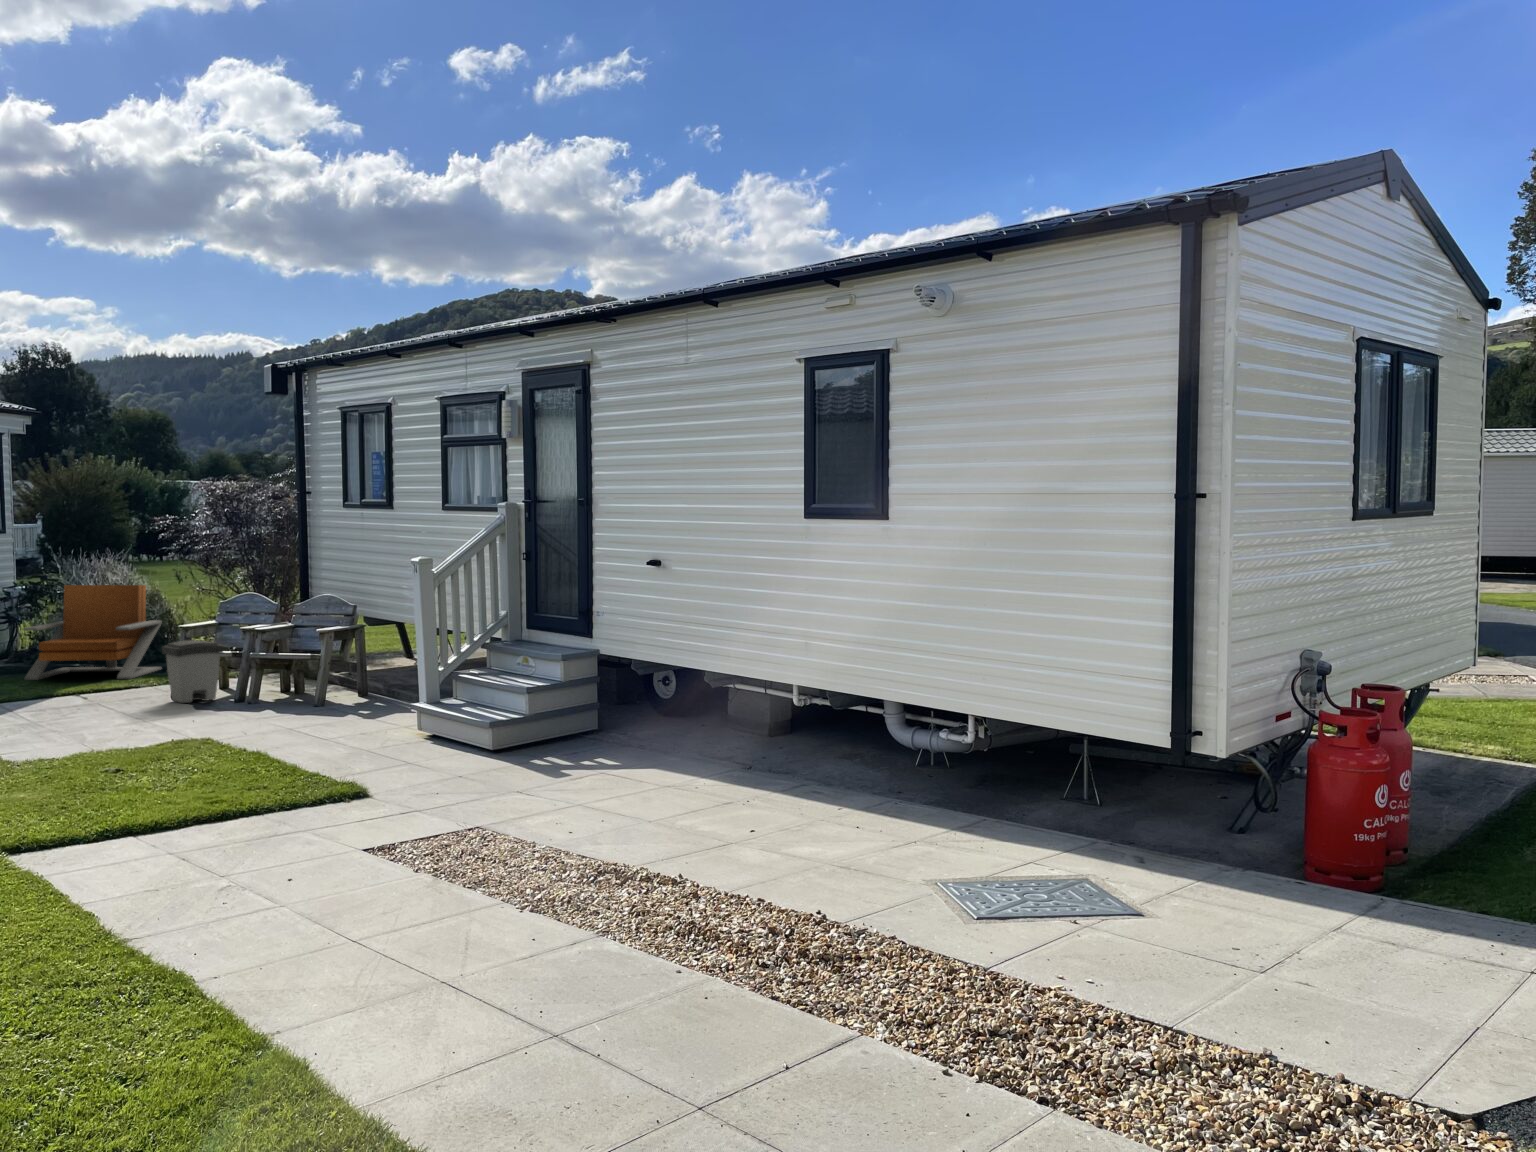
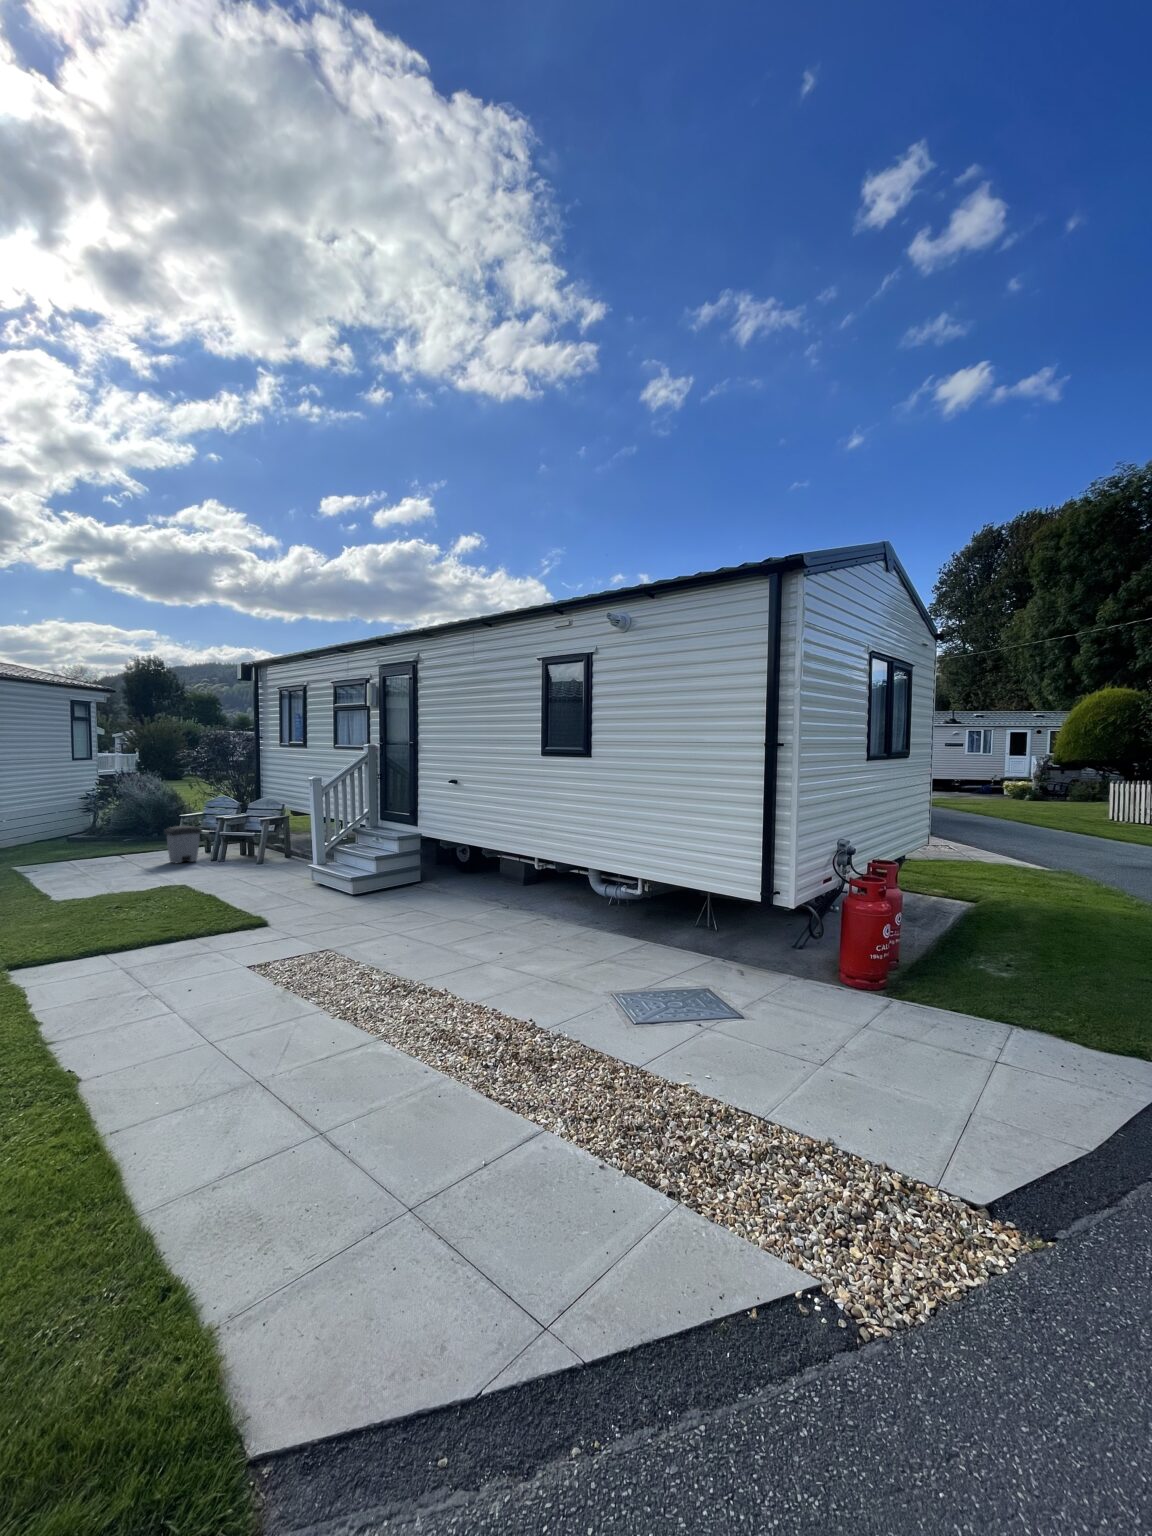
lounge chair: present [24,585,162,680] -> none [87,792,175,848]

